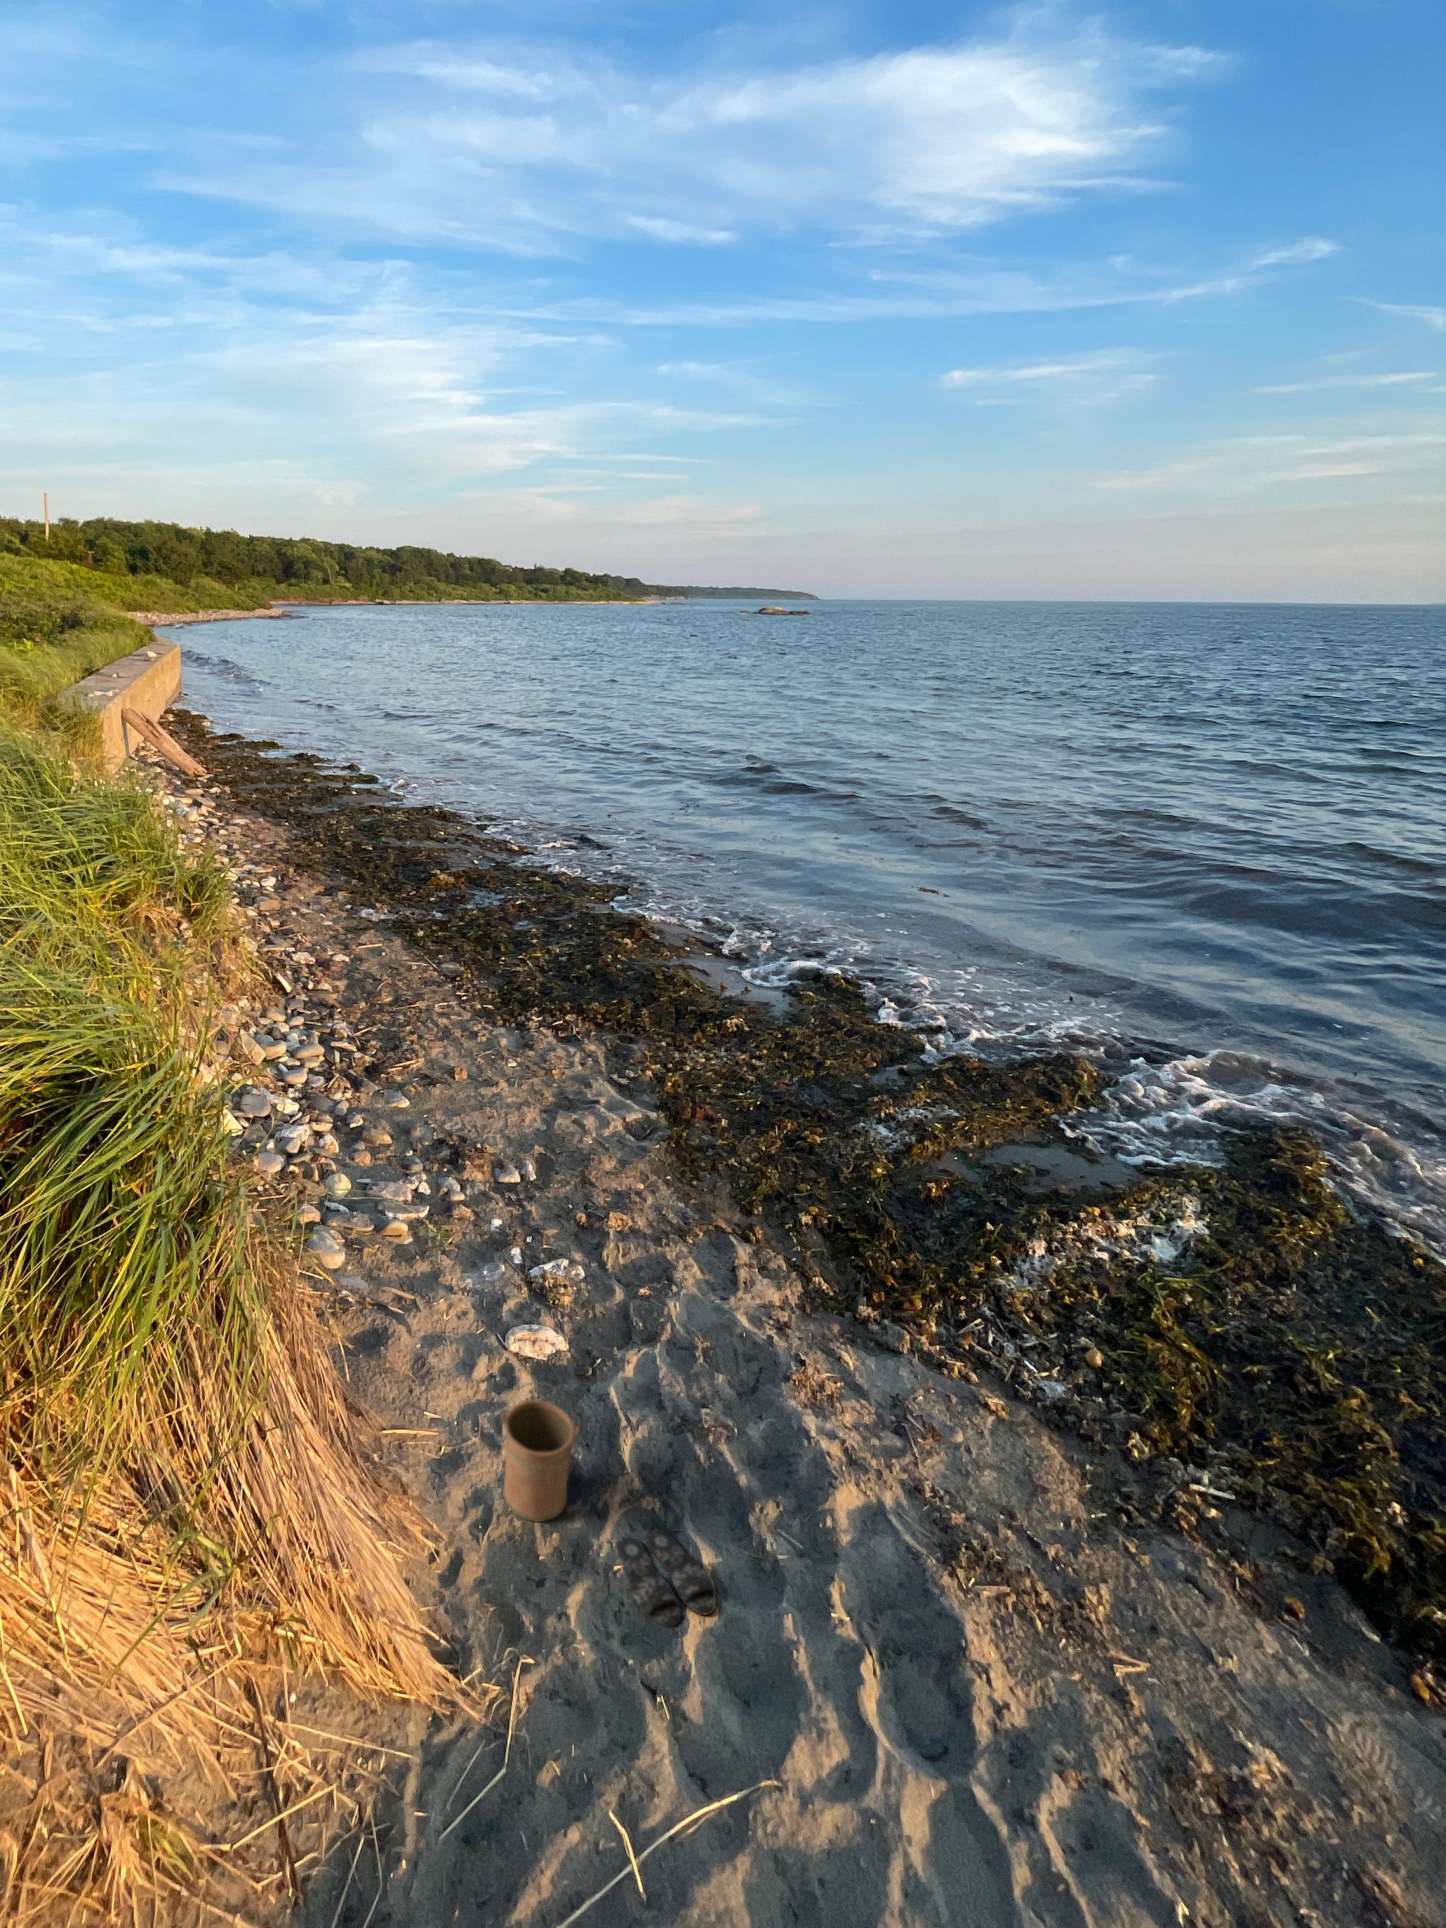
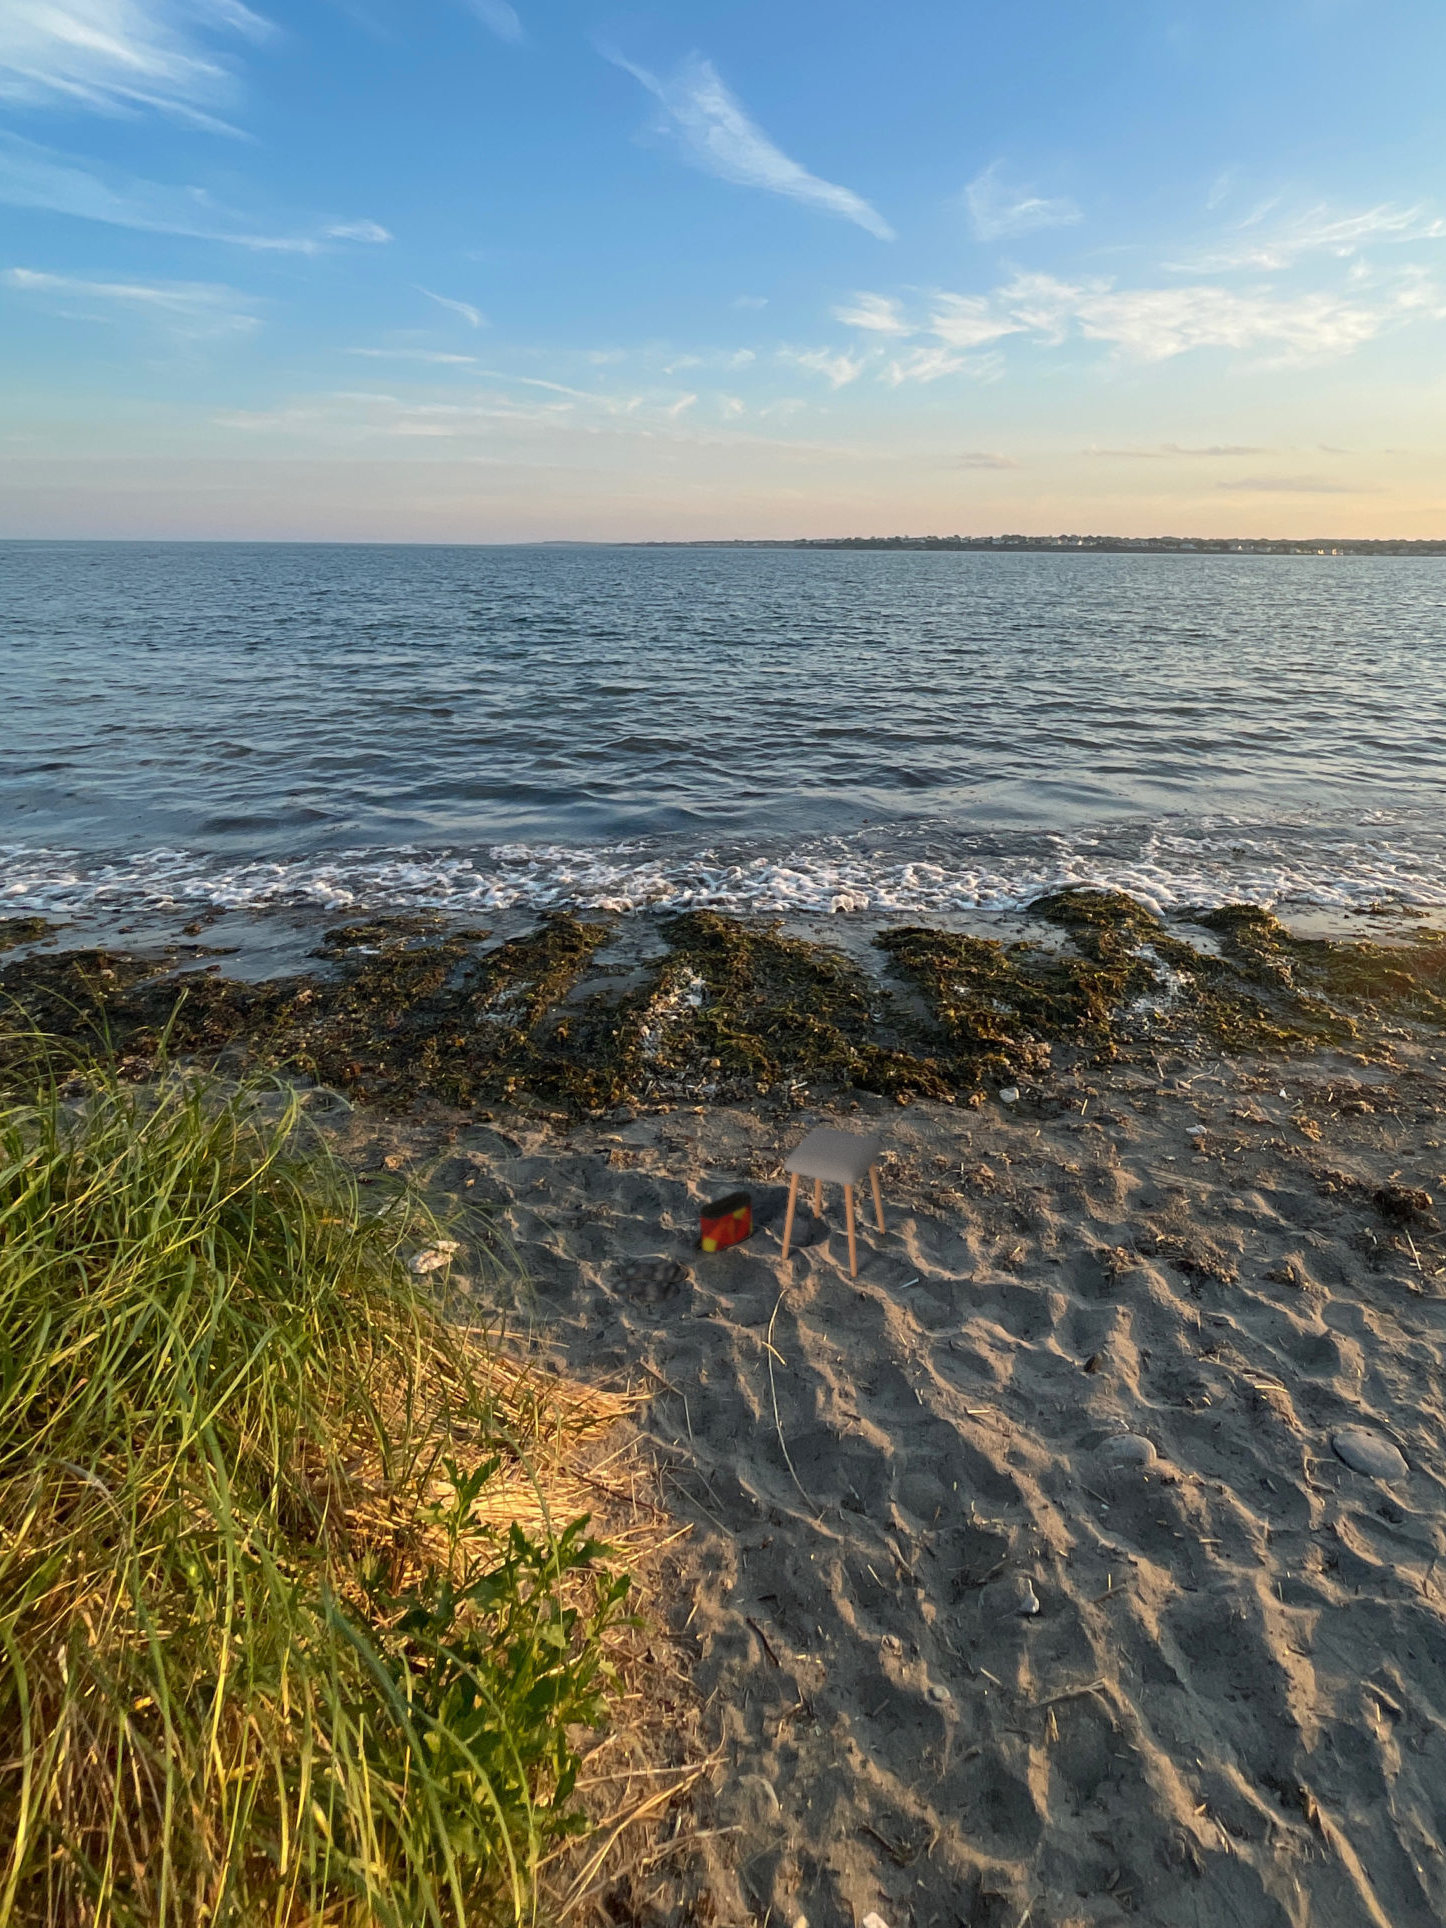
bucket: present [499,1383,581,1522] -> none [510,1220,568,1328]
bag: none [757,1535,872,1646] -> present [694,1191,753,1253]
stool: none [851,1561,1080,1890] -> present [782,1128,885,1277]

